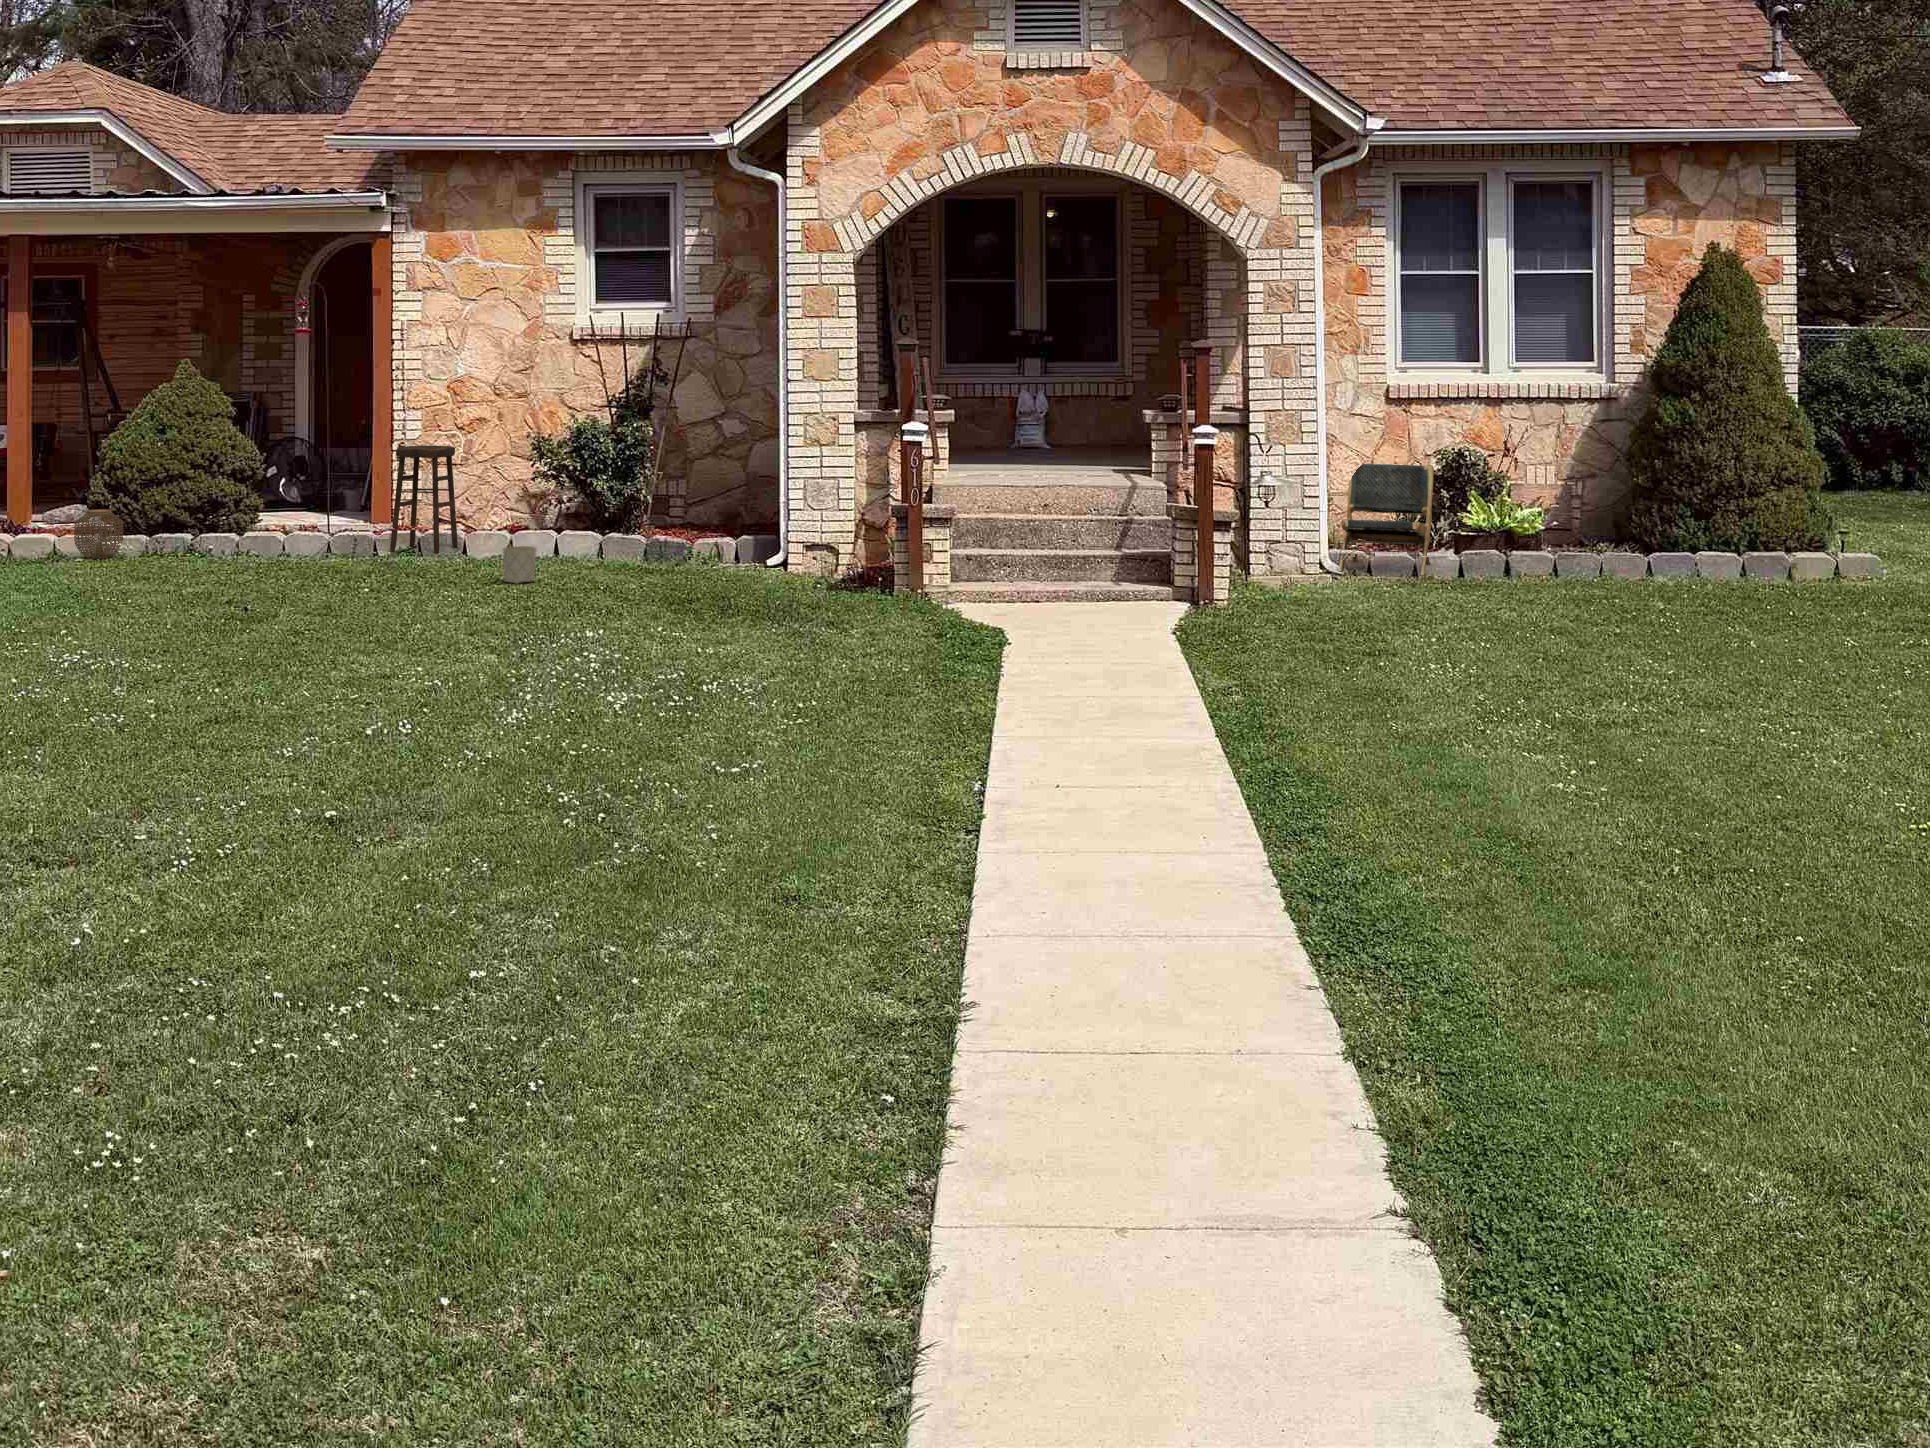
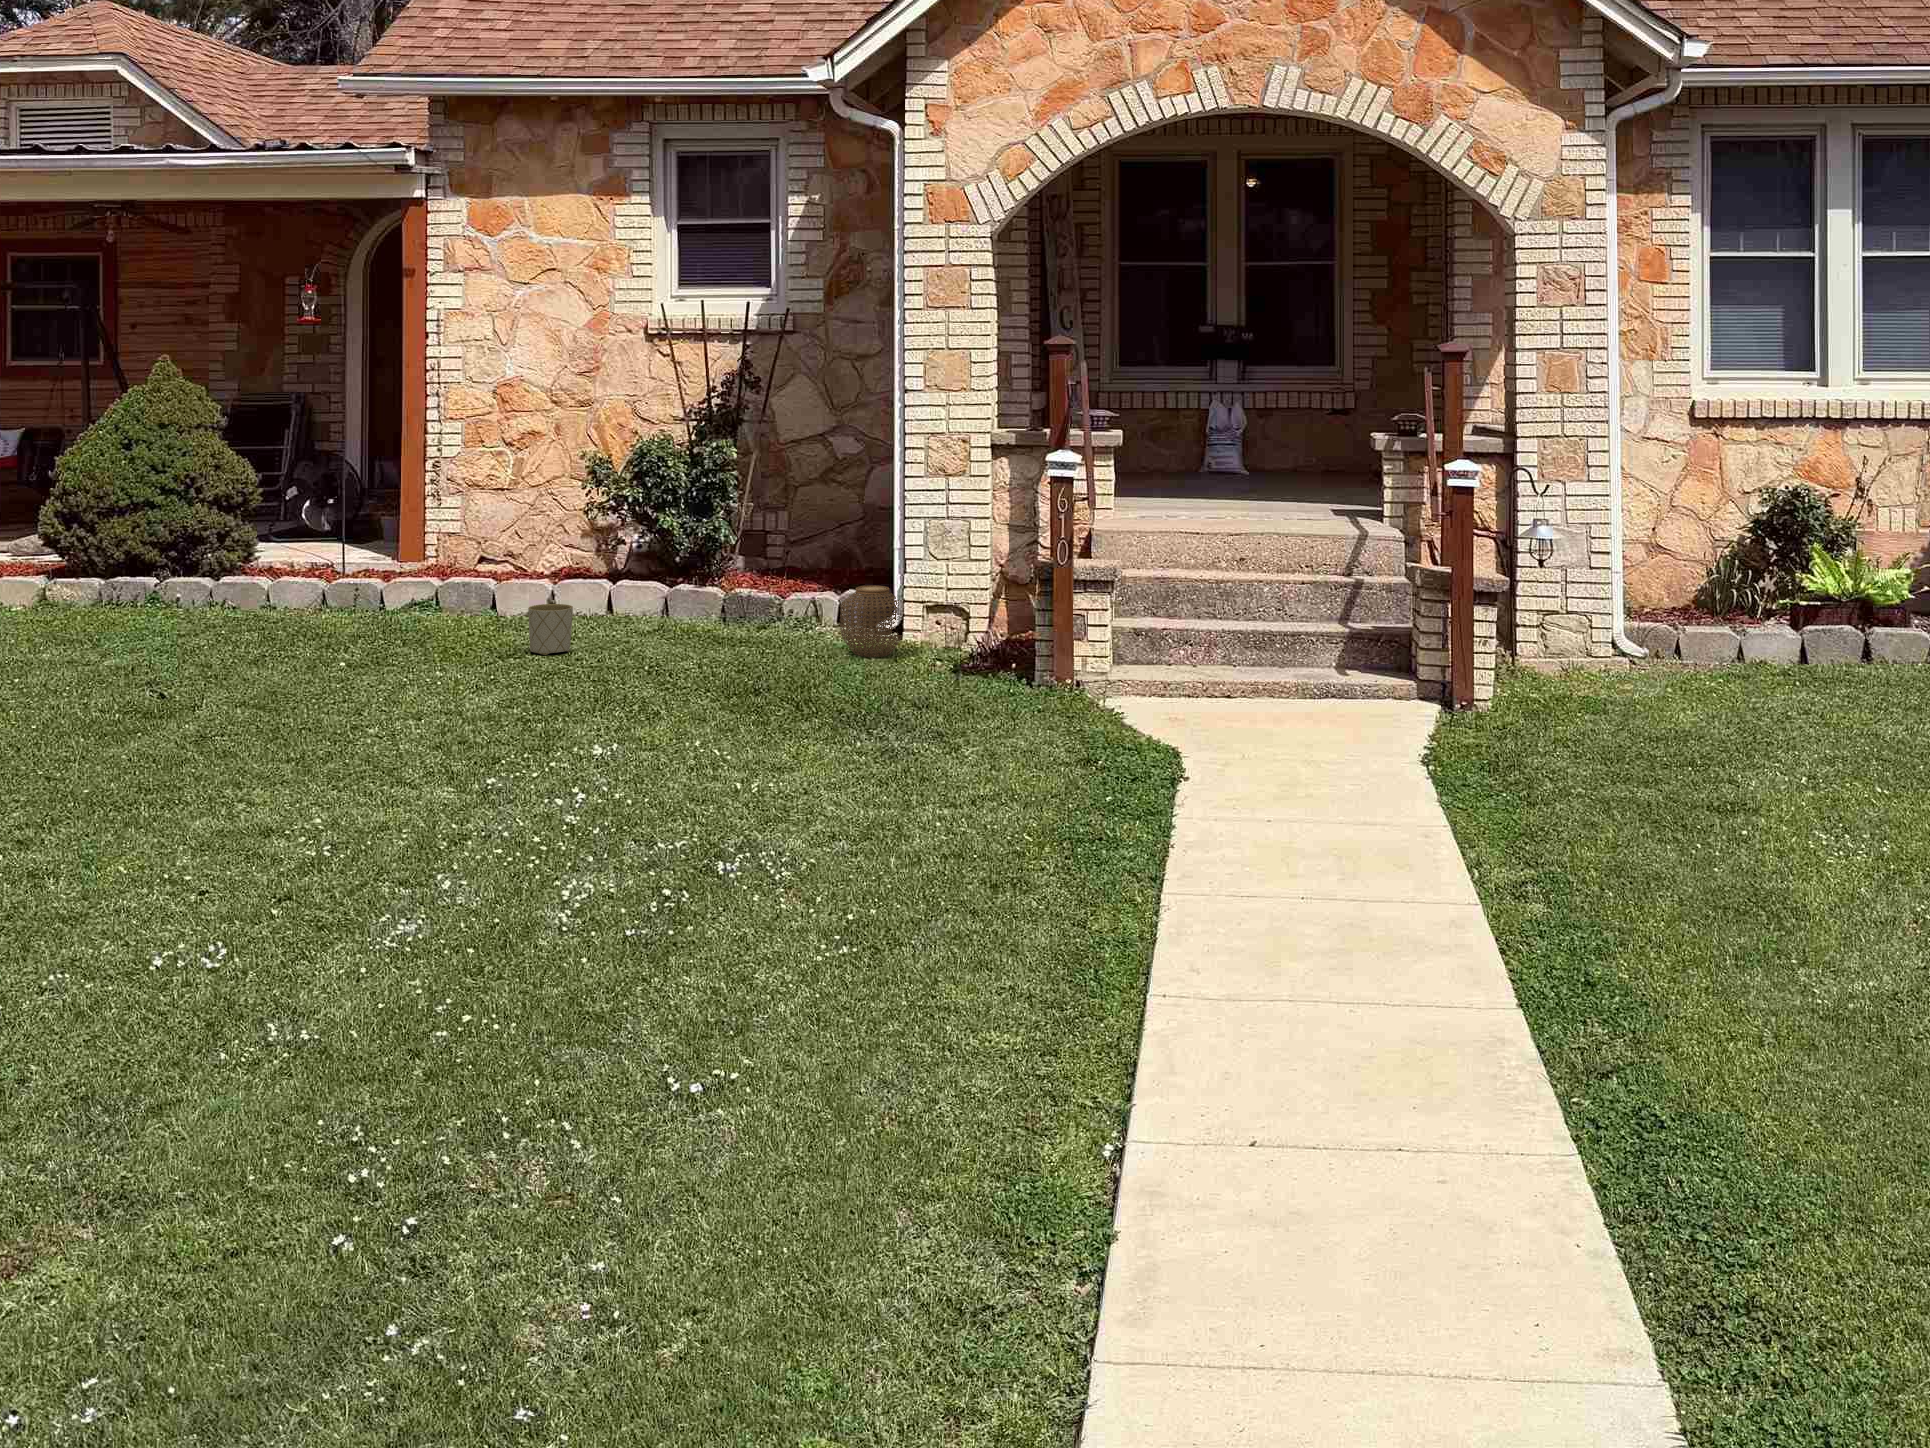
stool: present [390,446,458,553] -> none [417,465,504,601]
lounge chair: present [1338,464,1434,575] -> none [1630,503,1755,659]
woven basket: present [74,509,123,559] -> present [840,585,902,657]

